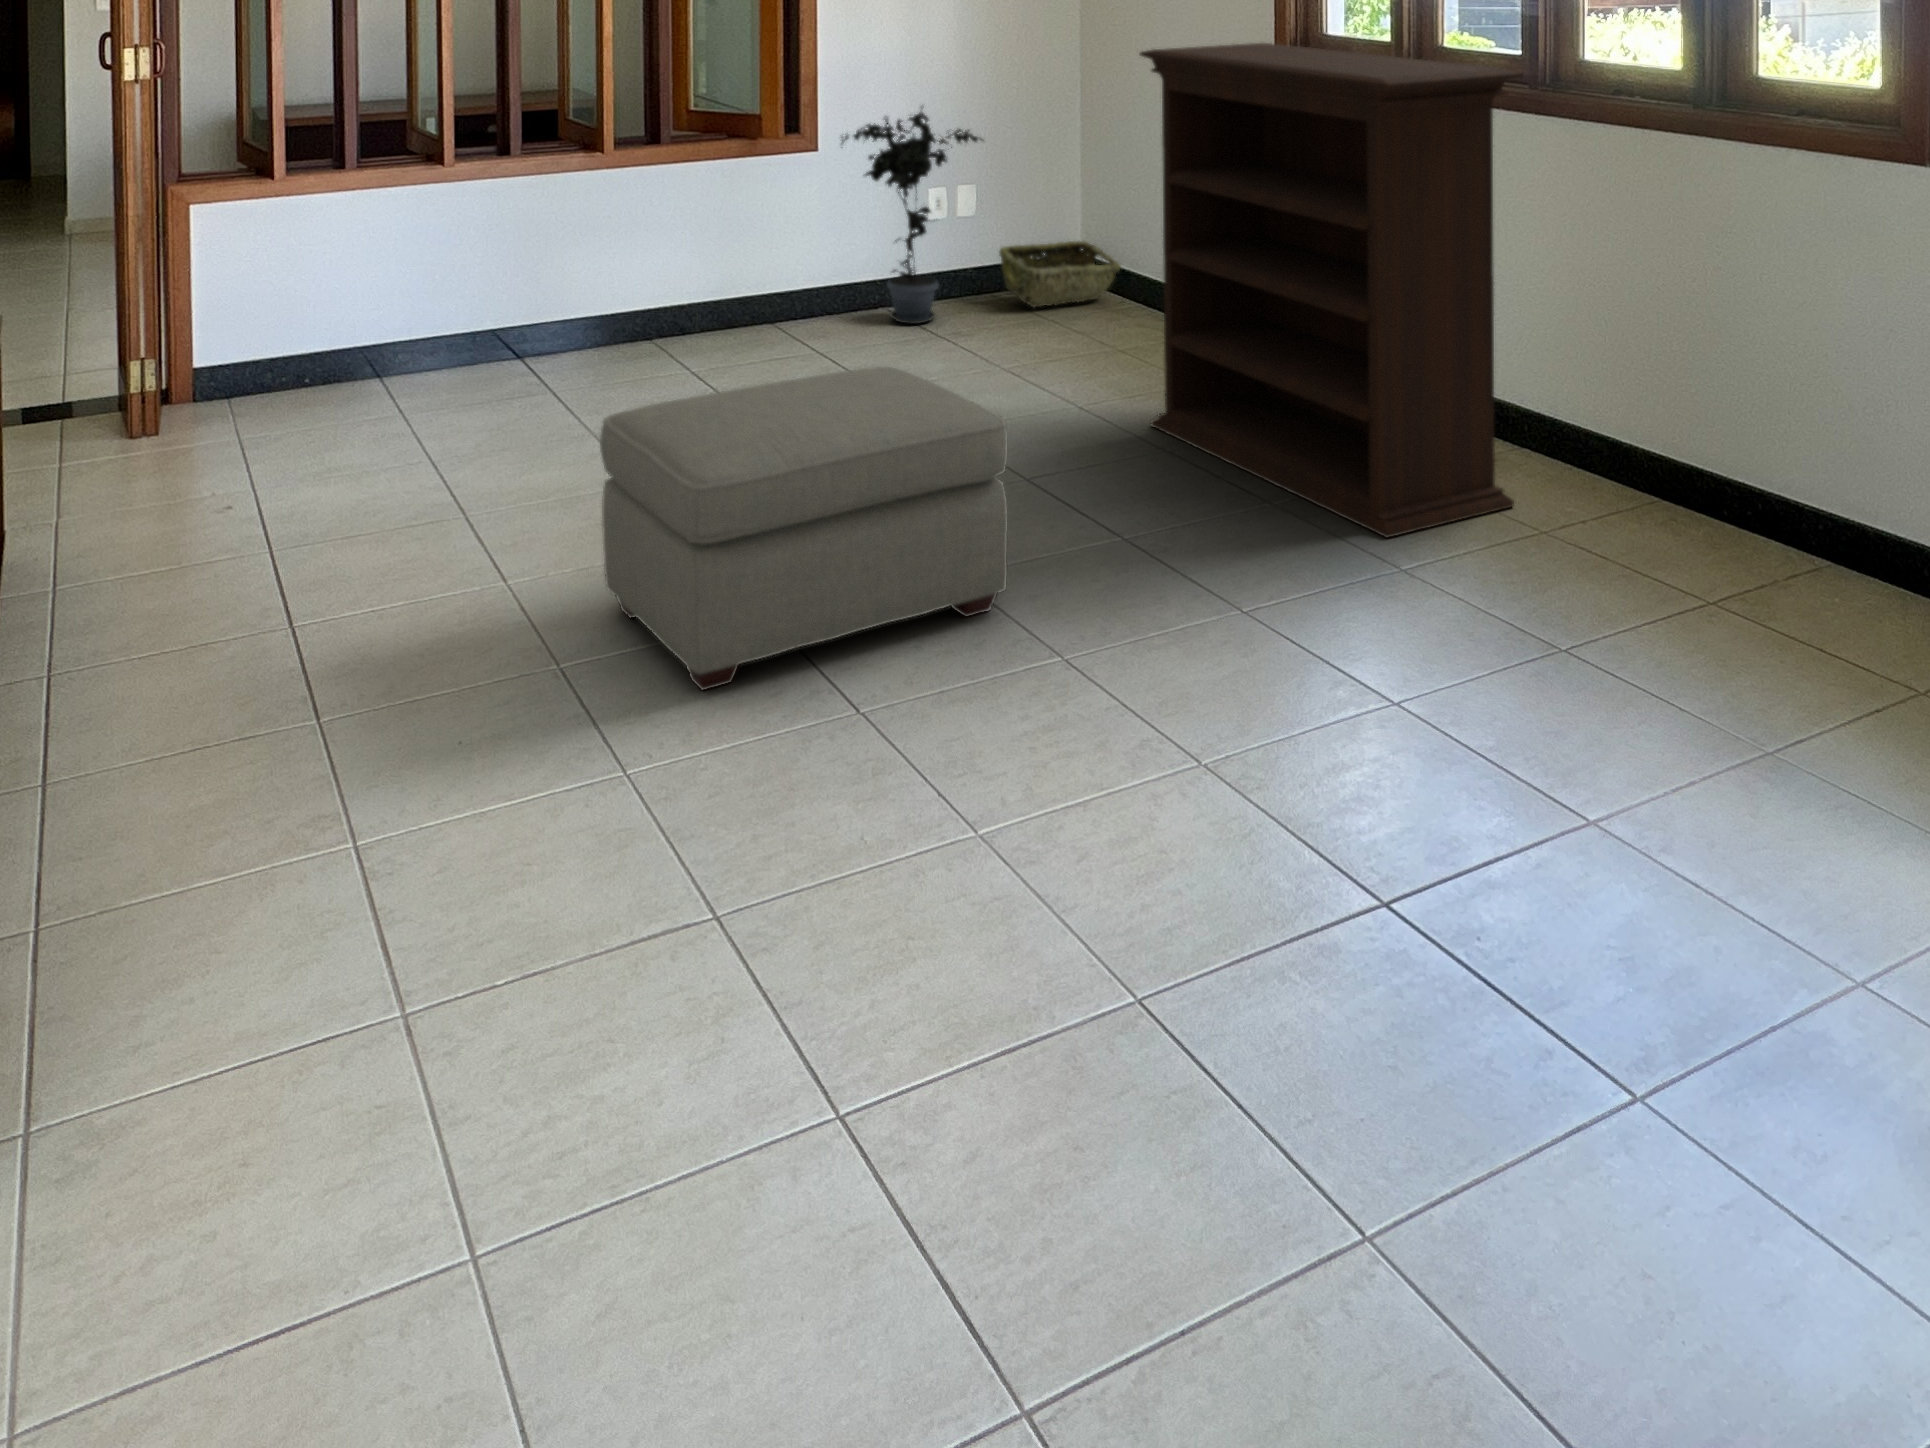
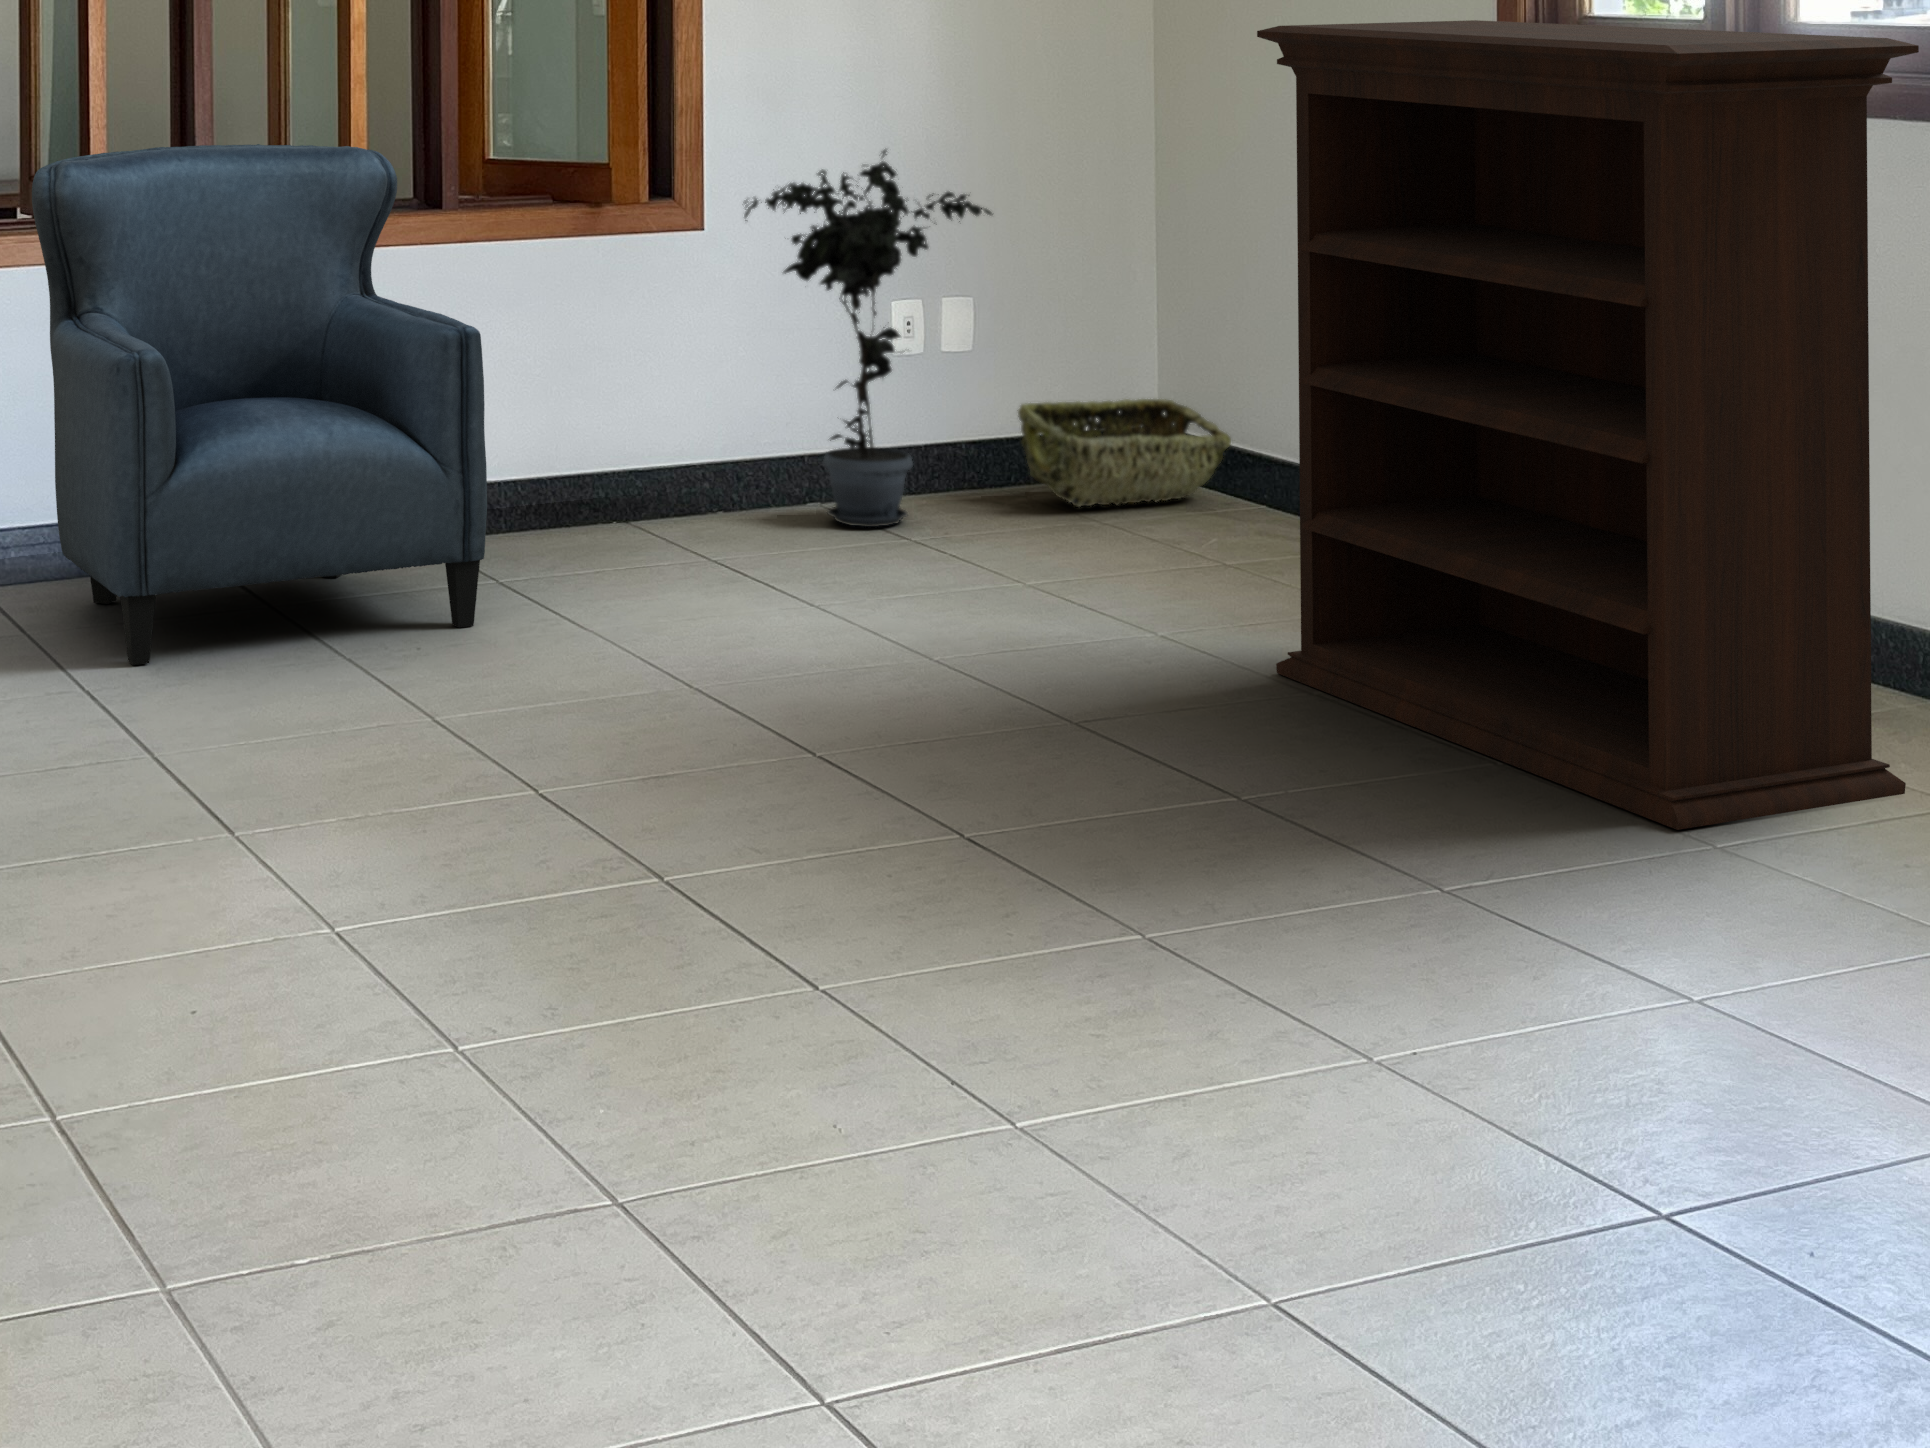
armchair: none [411,110,687,437] -> present [32,144,487,665]
ottoman: present [600,367,1008,690] -> none [358,523,1025,993]

